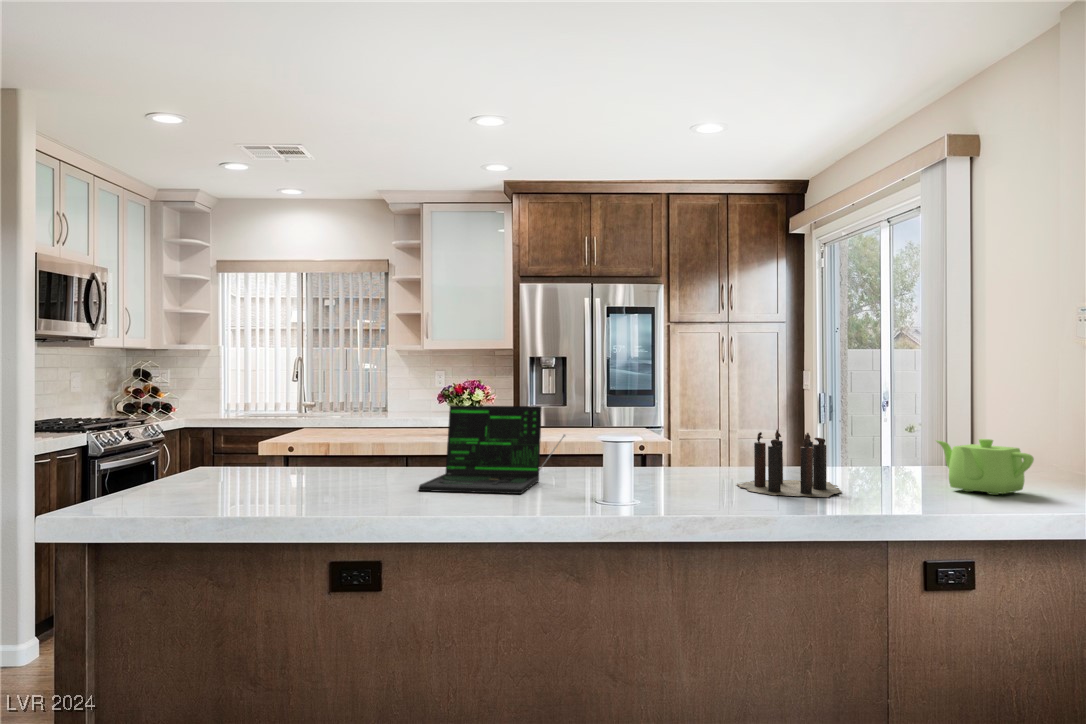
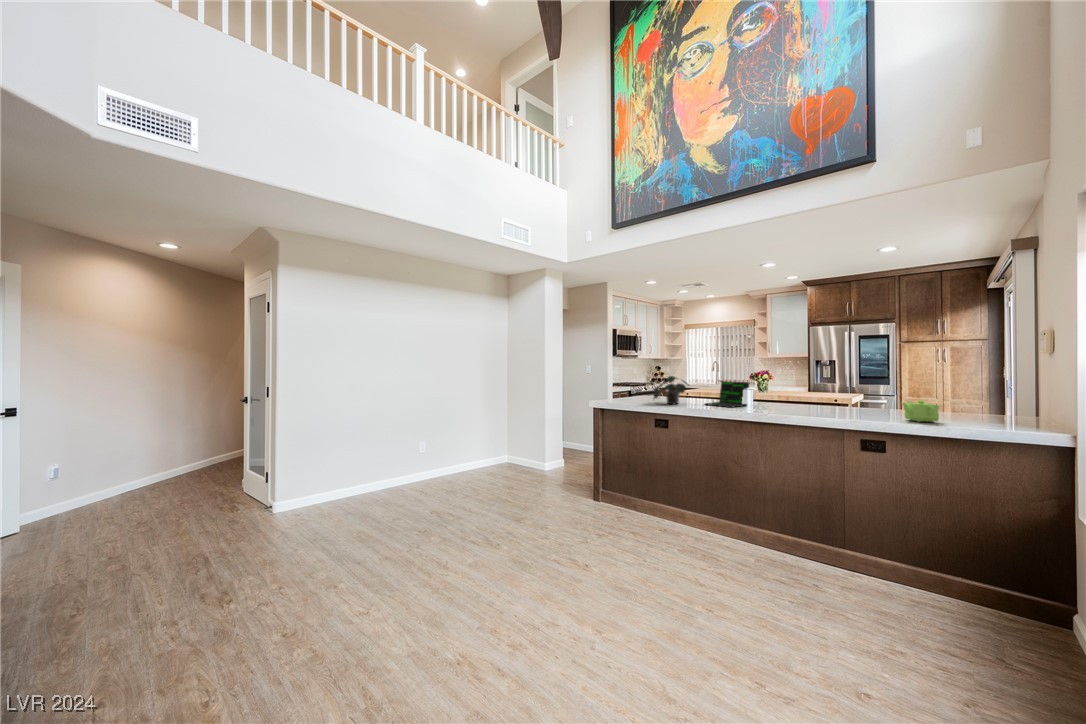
potted plant: none [231,390,370,500] -> present [654,376,688,404]
candle: present [737,429,842,497] -> none [808,393,859,416]

